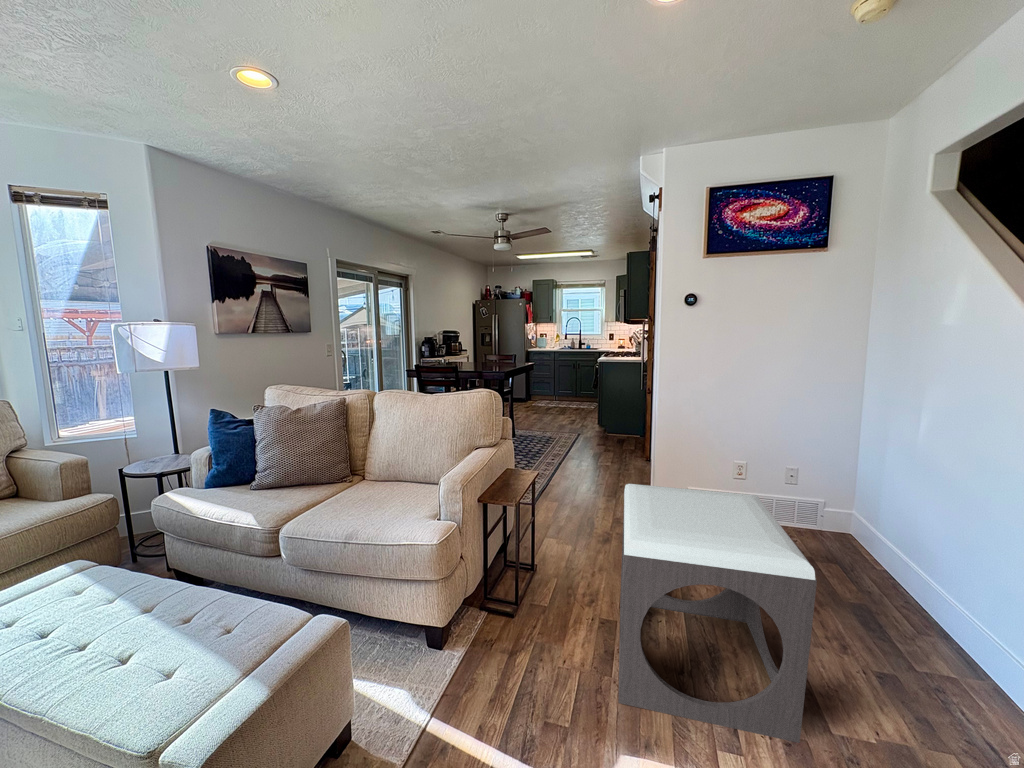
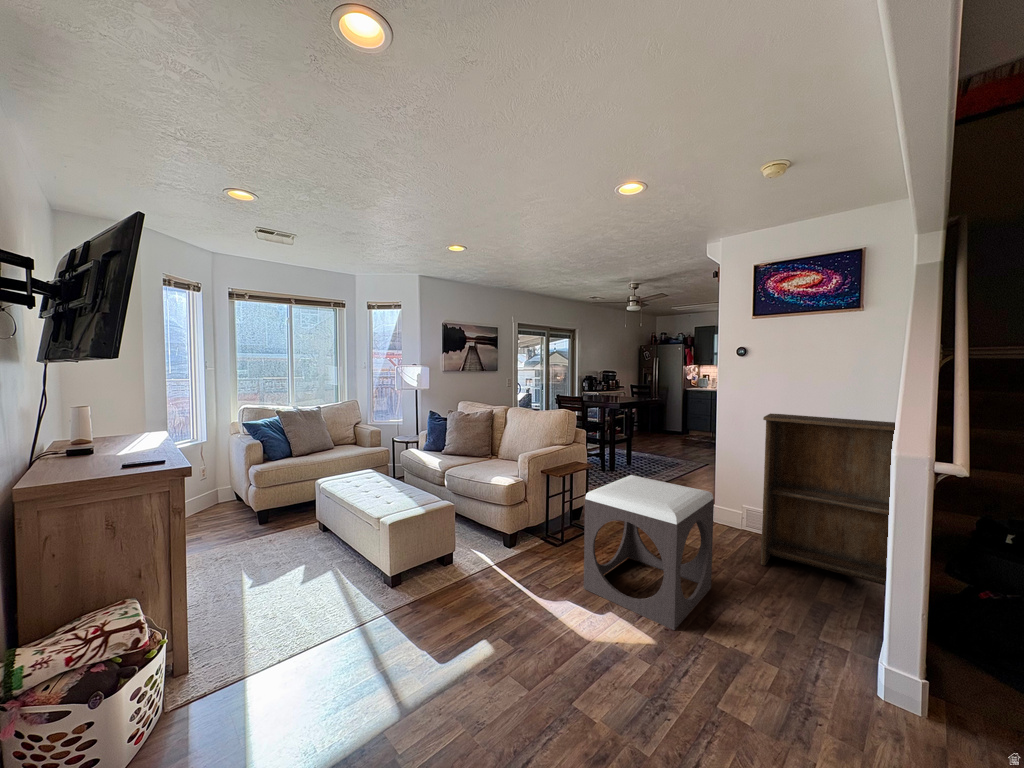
bookshelf: none [739,375,948,578] -> present [761,413,895,585]

